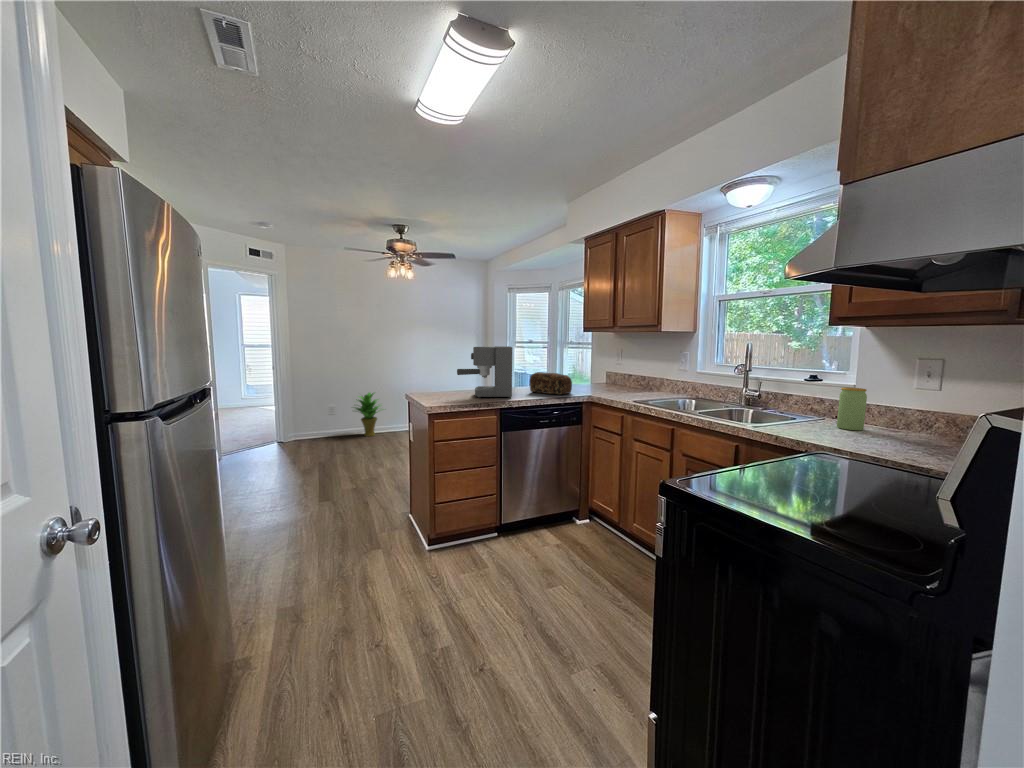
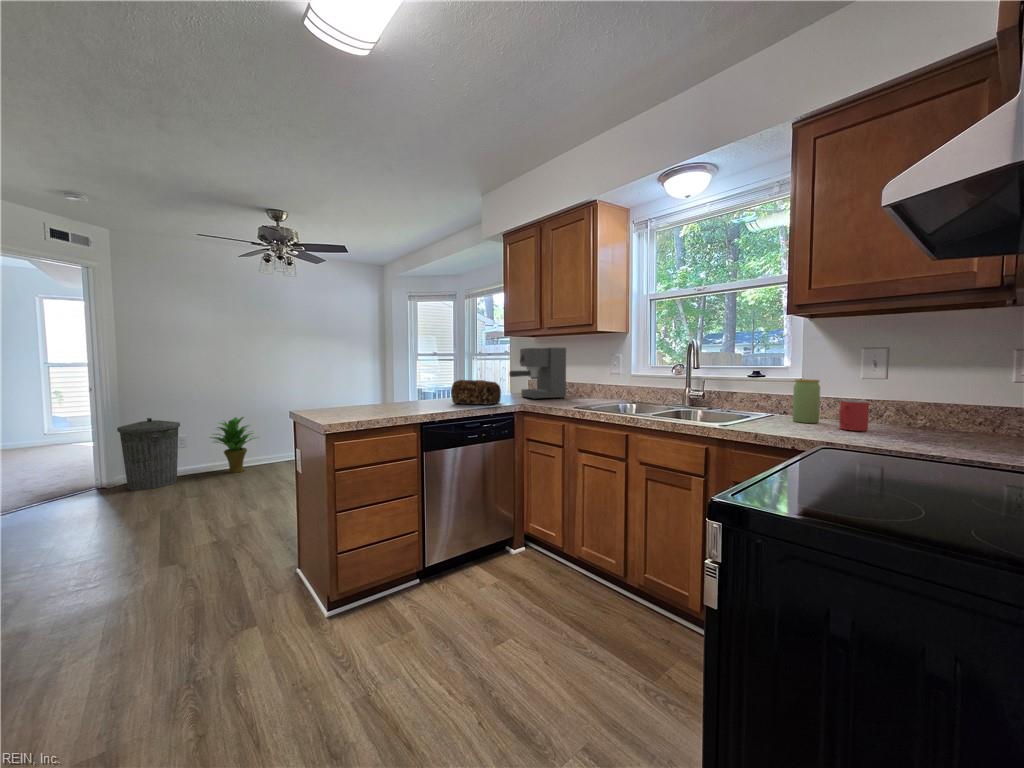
coffee maker: present [457,346,512,398] -> present [510,348,566,399]
trash can: none [291,390,331,444] -> present [117,418,180,490]
mug: none [873,411,908,442] -> present [839,400,869,431]

